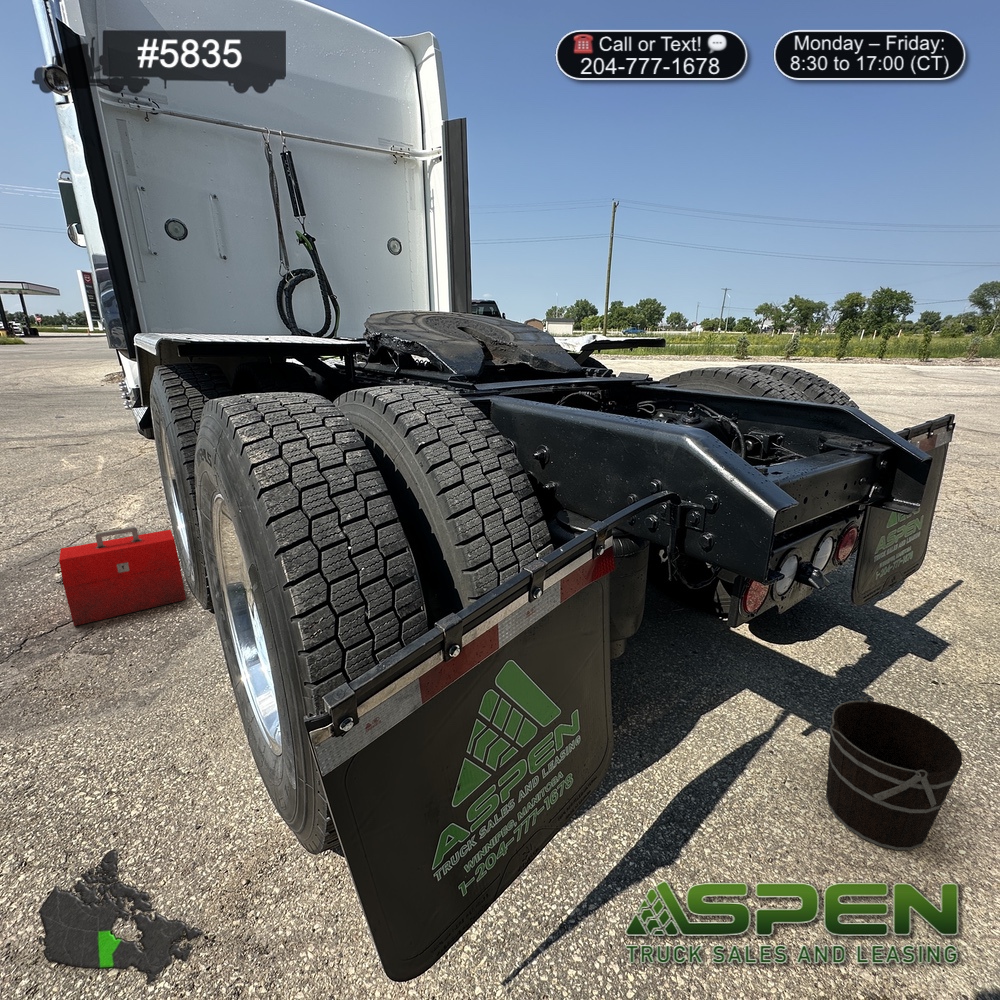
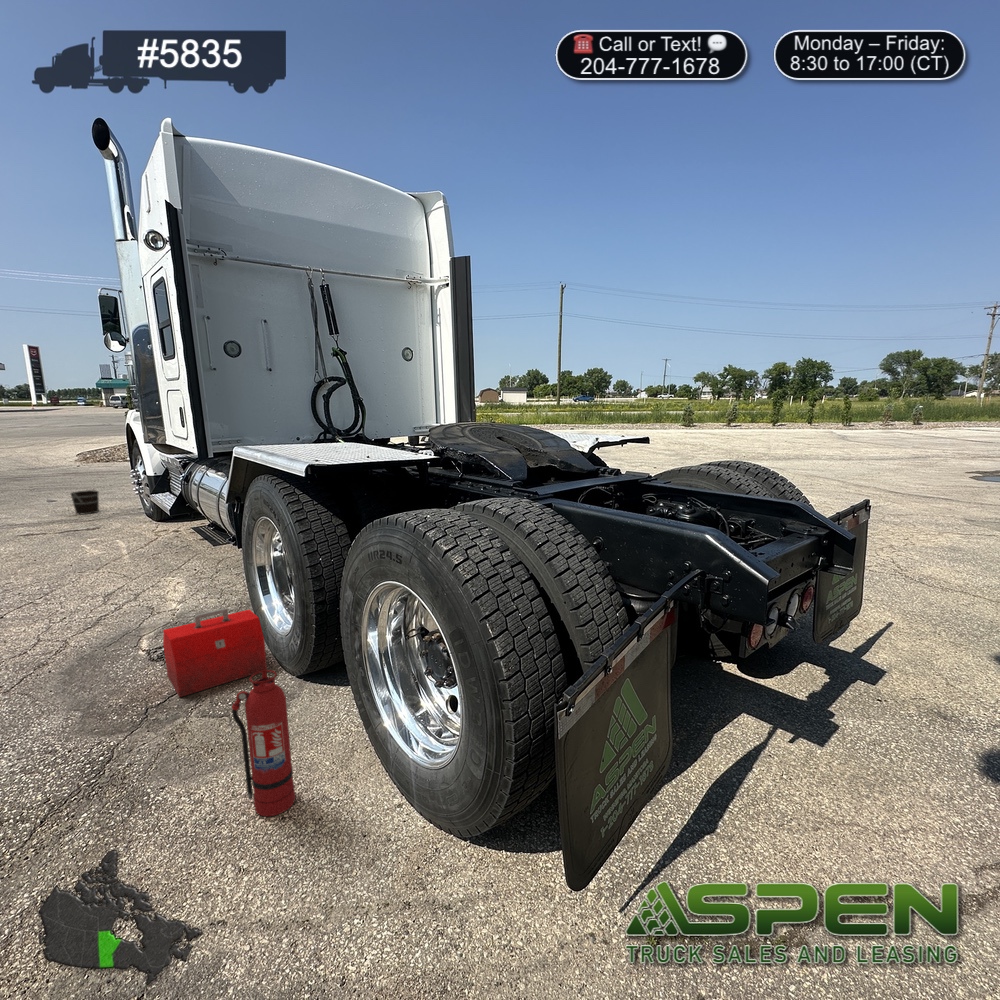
fire extinguisher: none [35,606,141,788] -> present [232,670,295,816]
bucket: present [826,696,962,850] -> present [71,490,99,515]

